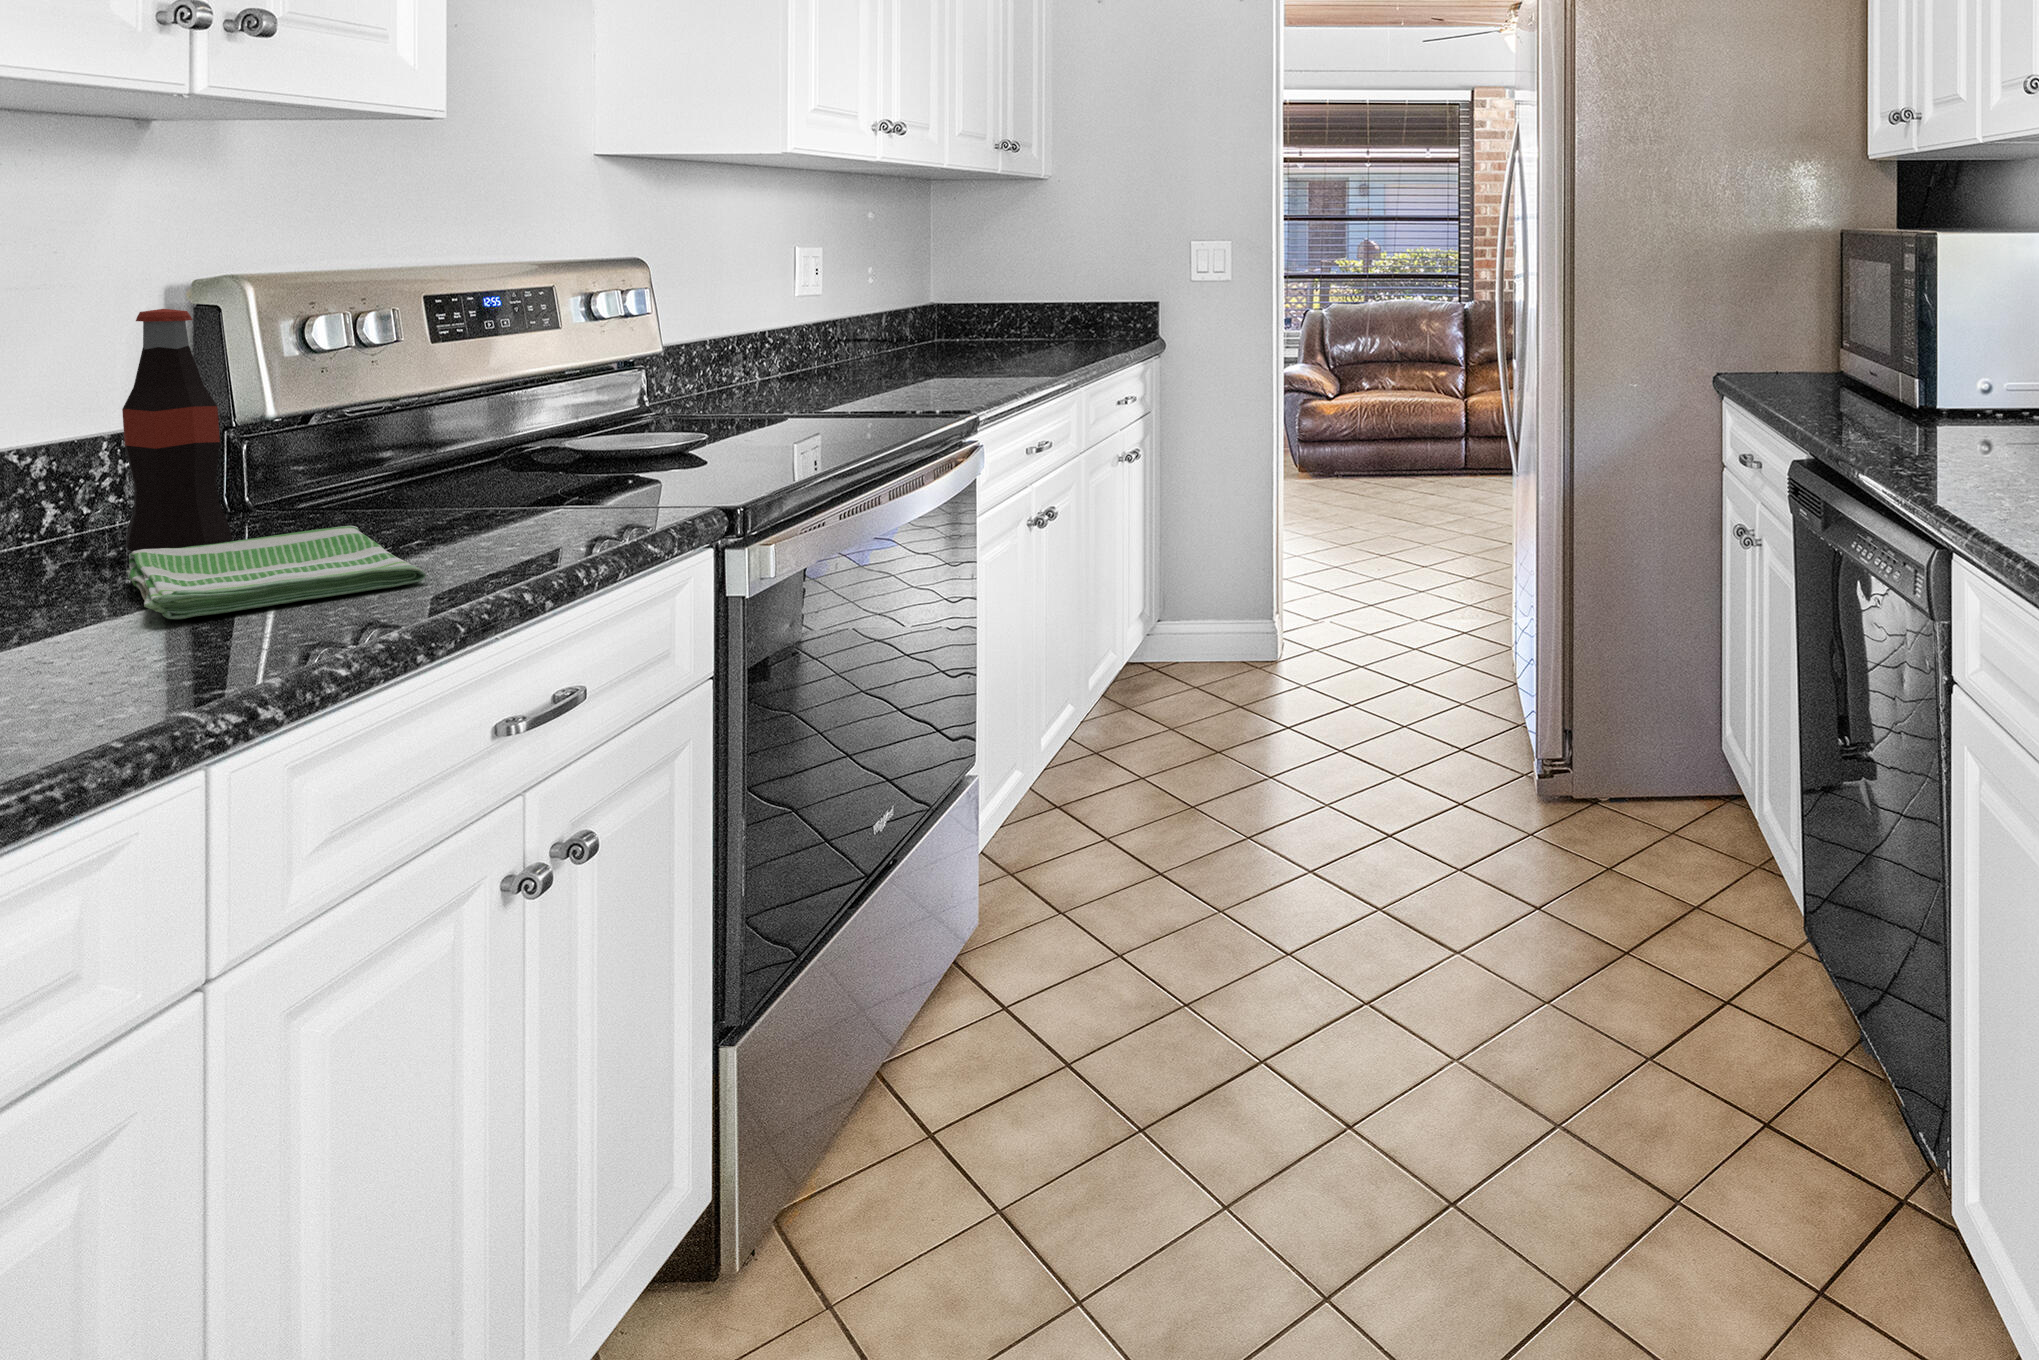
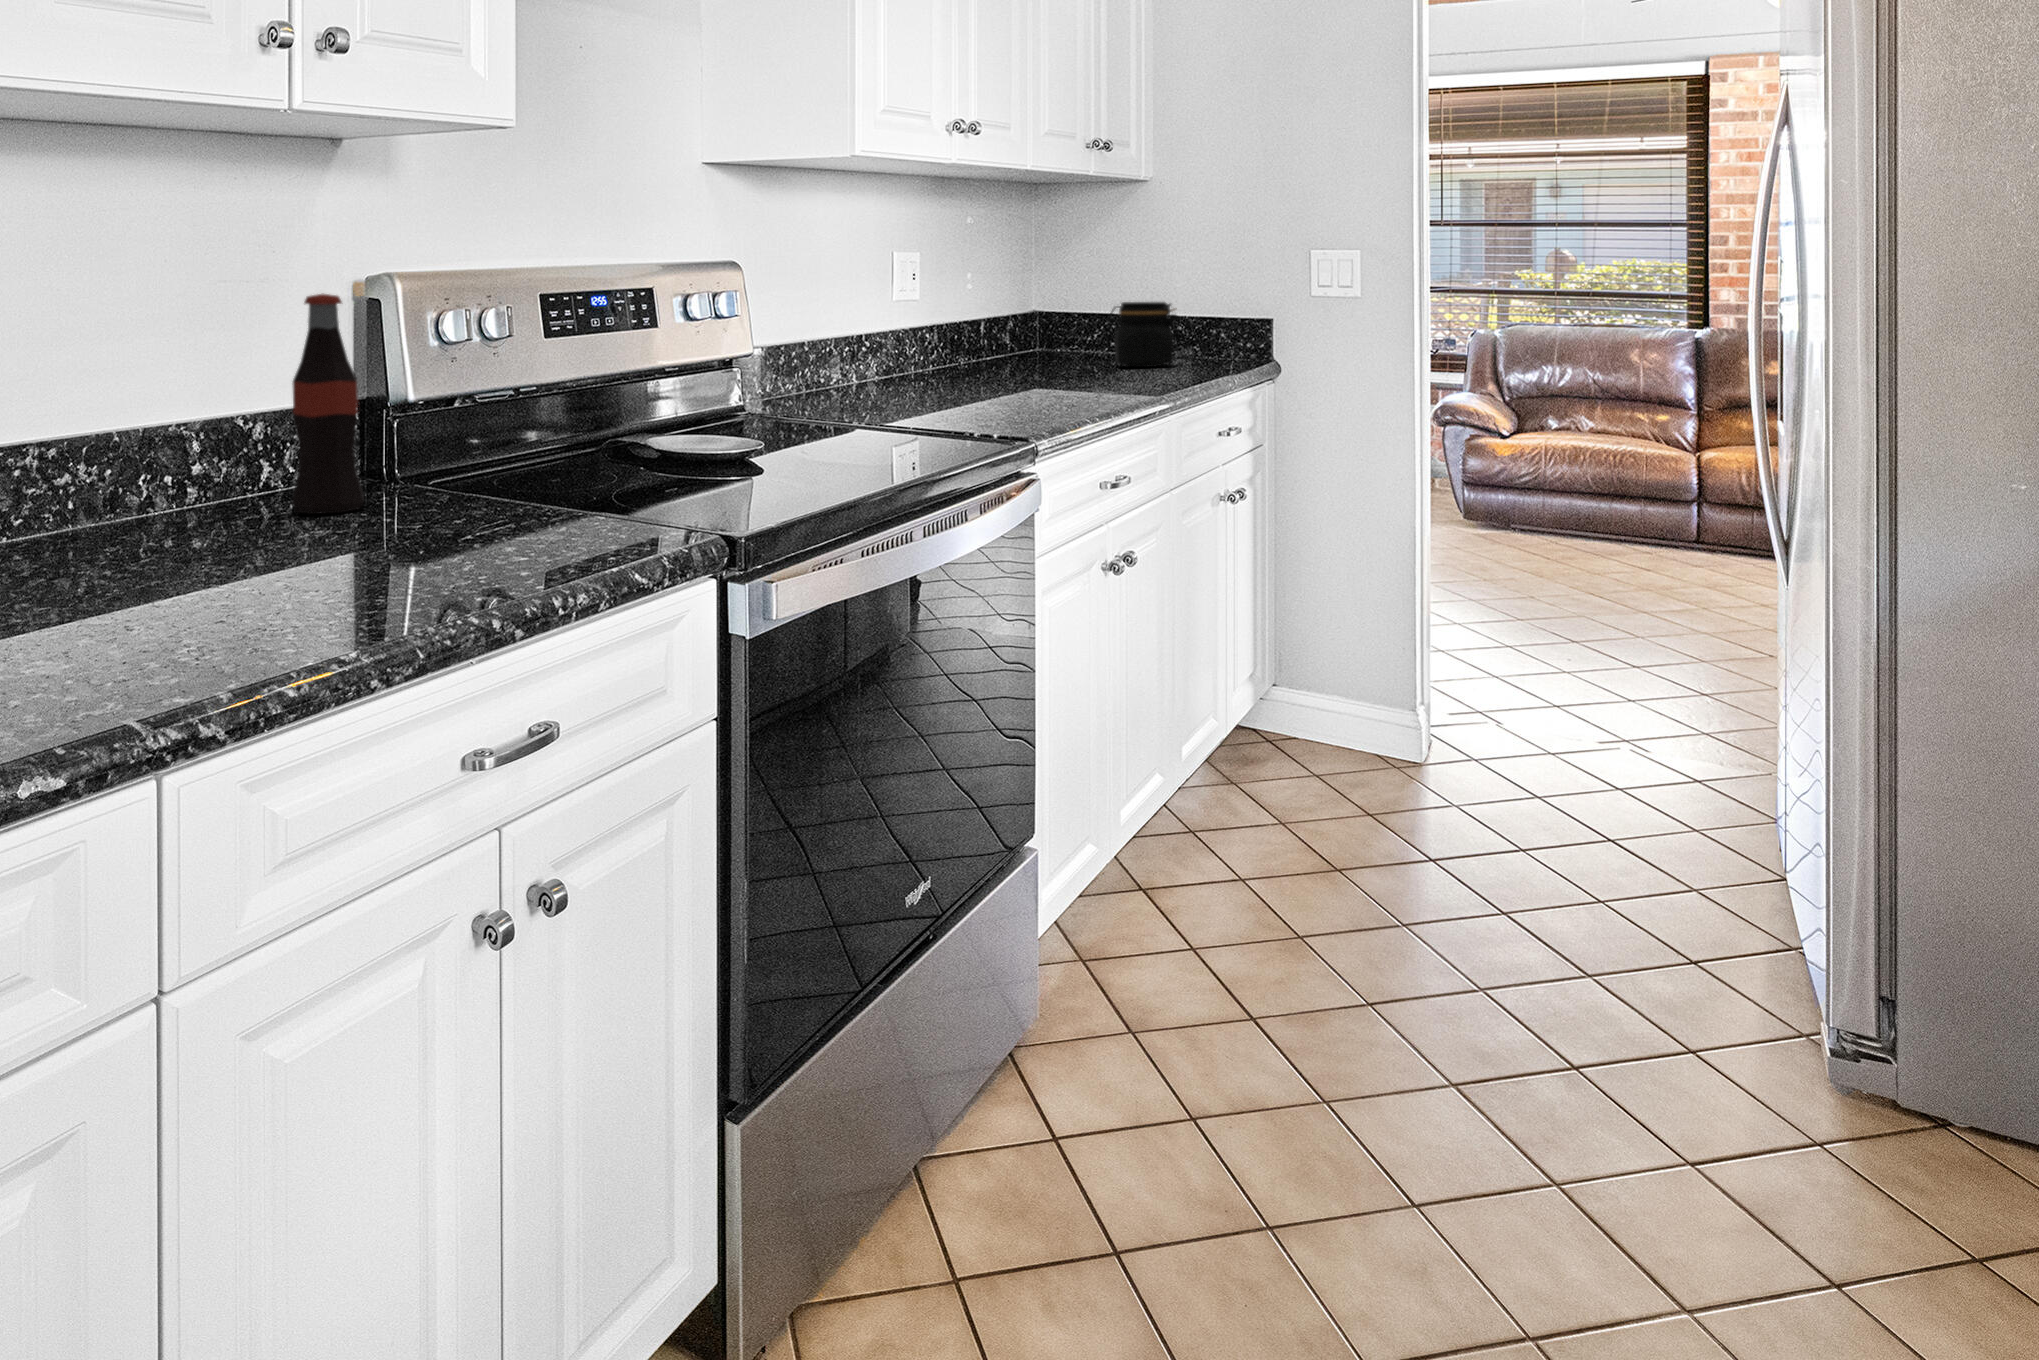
jar: none [1009,290,1077,349] -> present [1107,302,1179,367]
dish towel: present [126,526,426,619] -> none [255,497,465,567]

